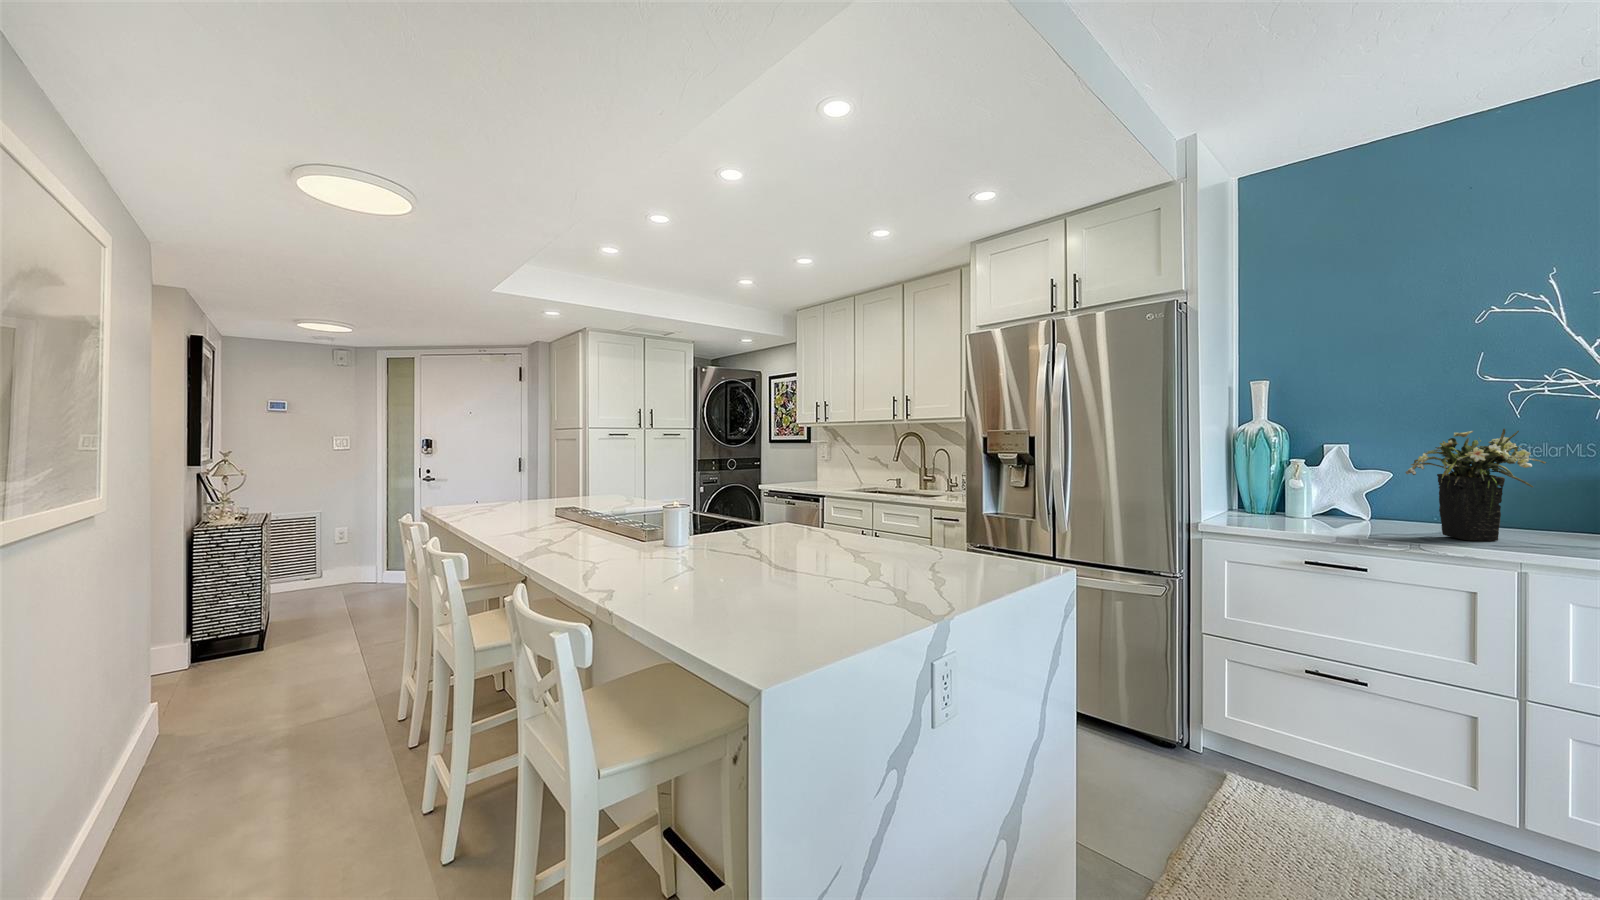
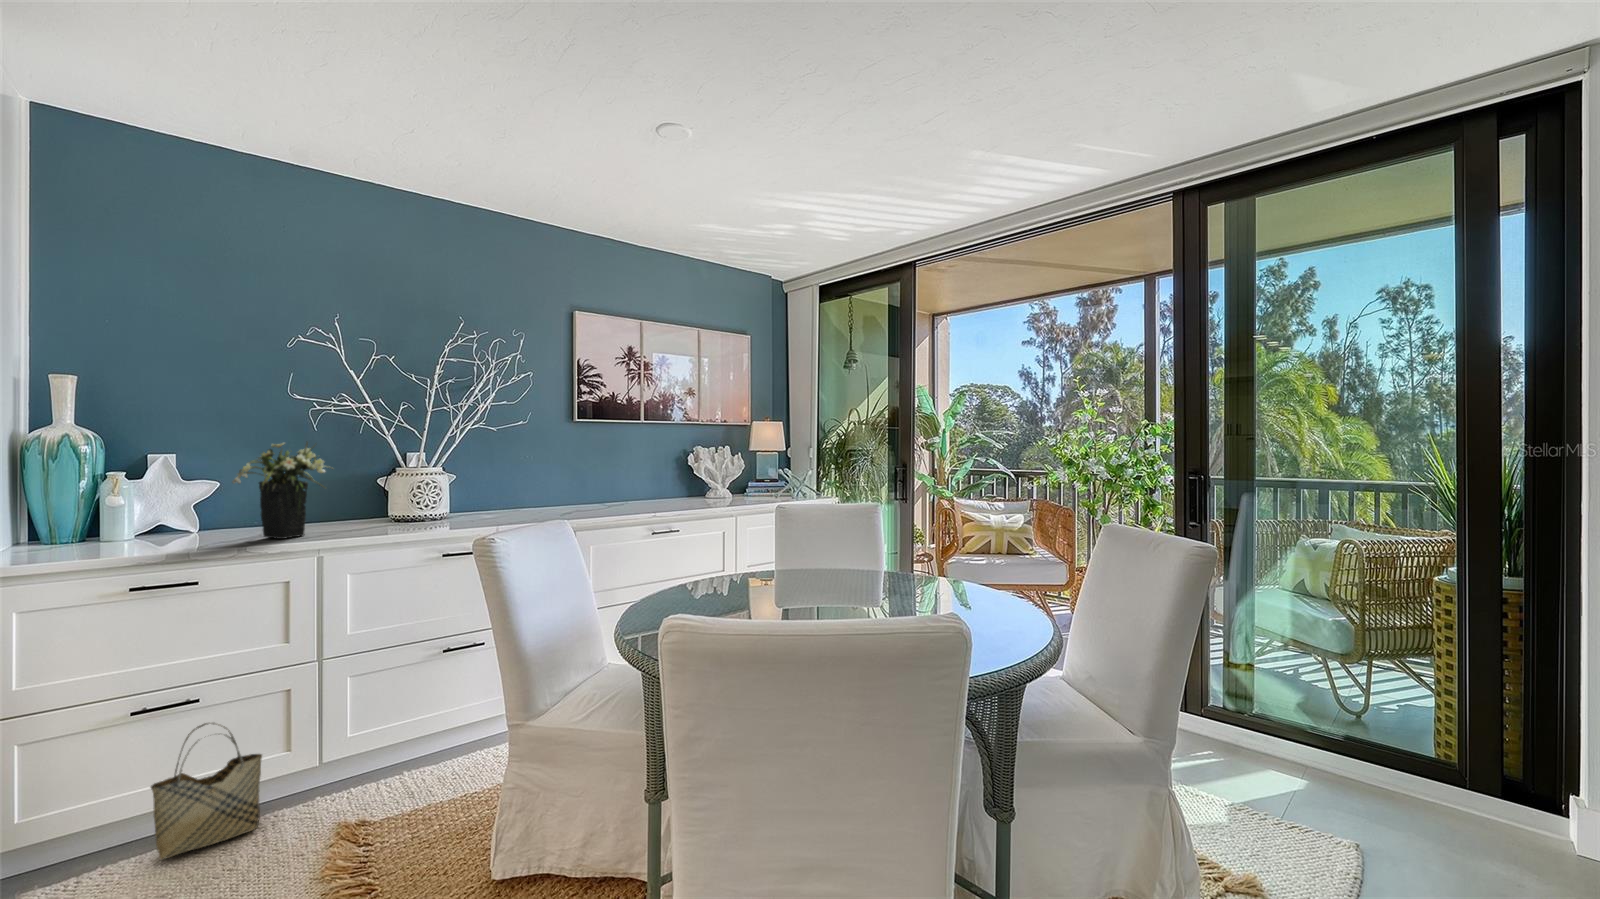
woven basket: none [1321,709,1437,849] -> present [151,723,262,860]

